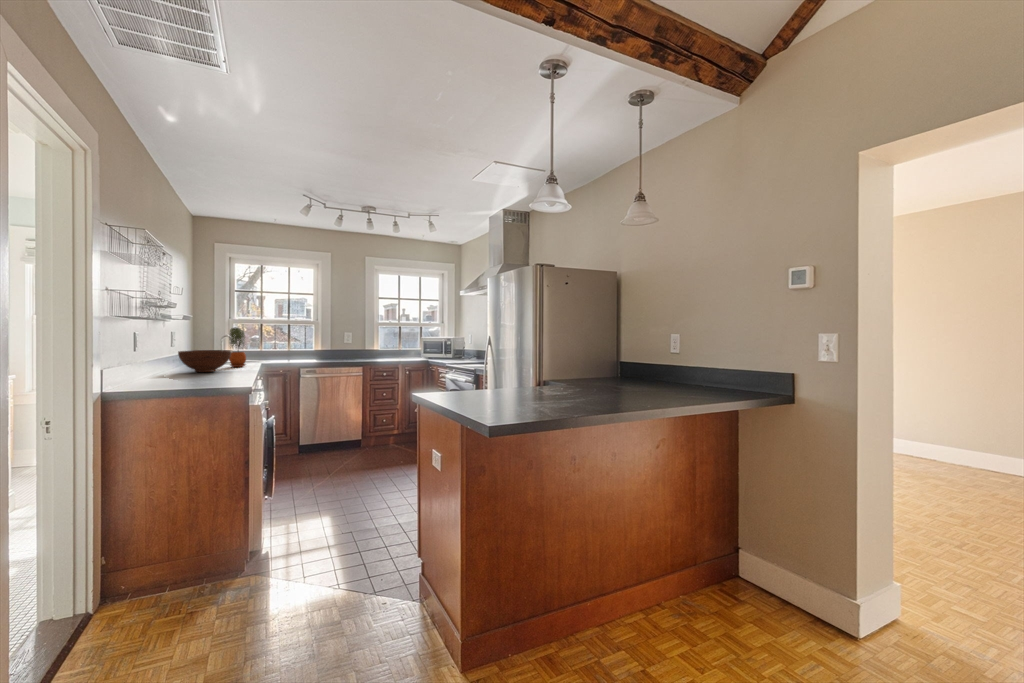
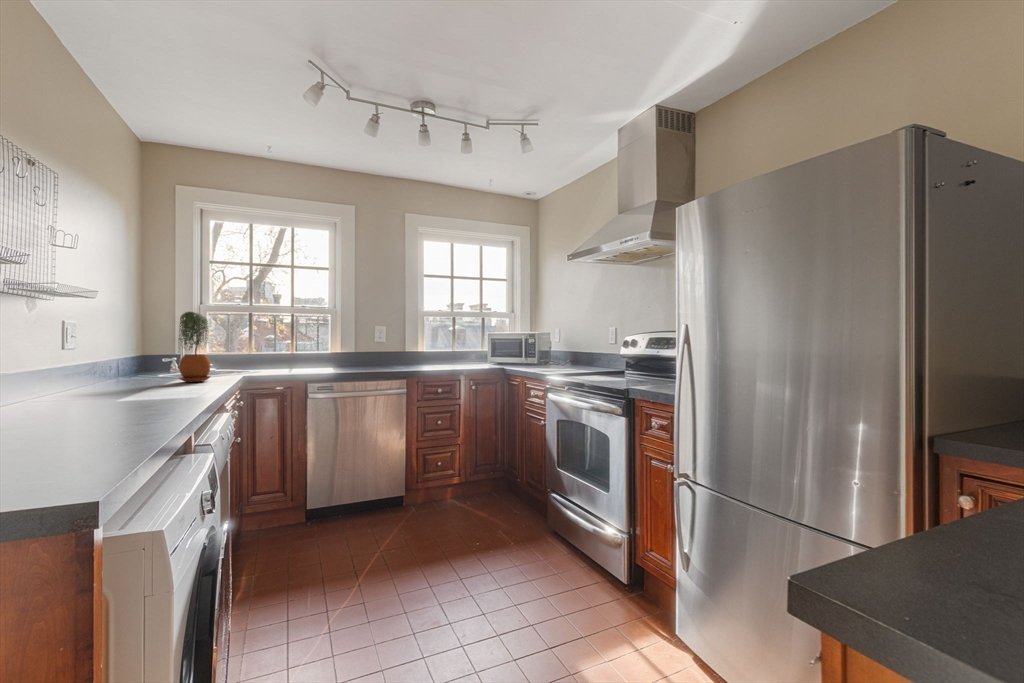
fruit bowl: present [178,350,231,372] -> none [54,351,171,395]

